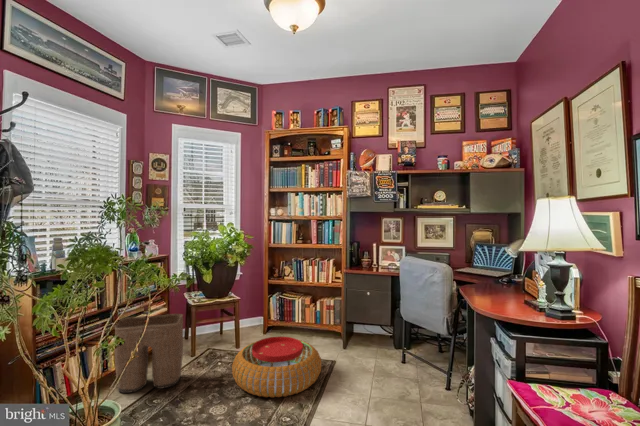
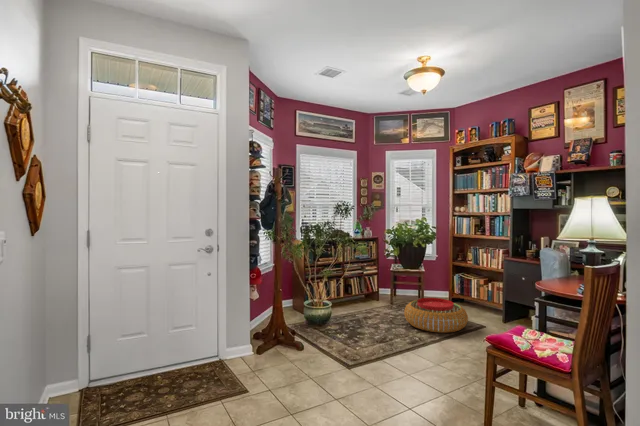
laundry basket: present [115,314,183,393] -> none [346,270,381,312]

